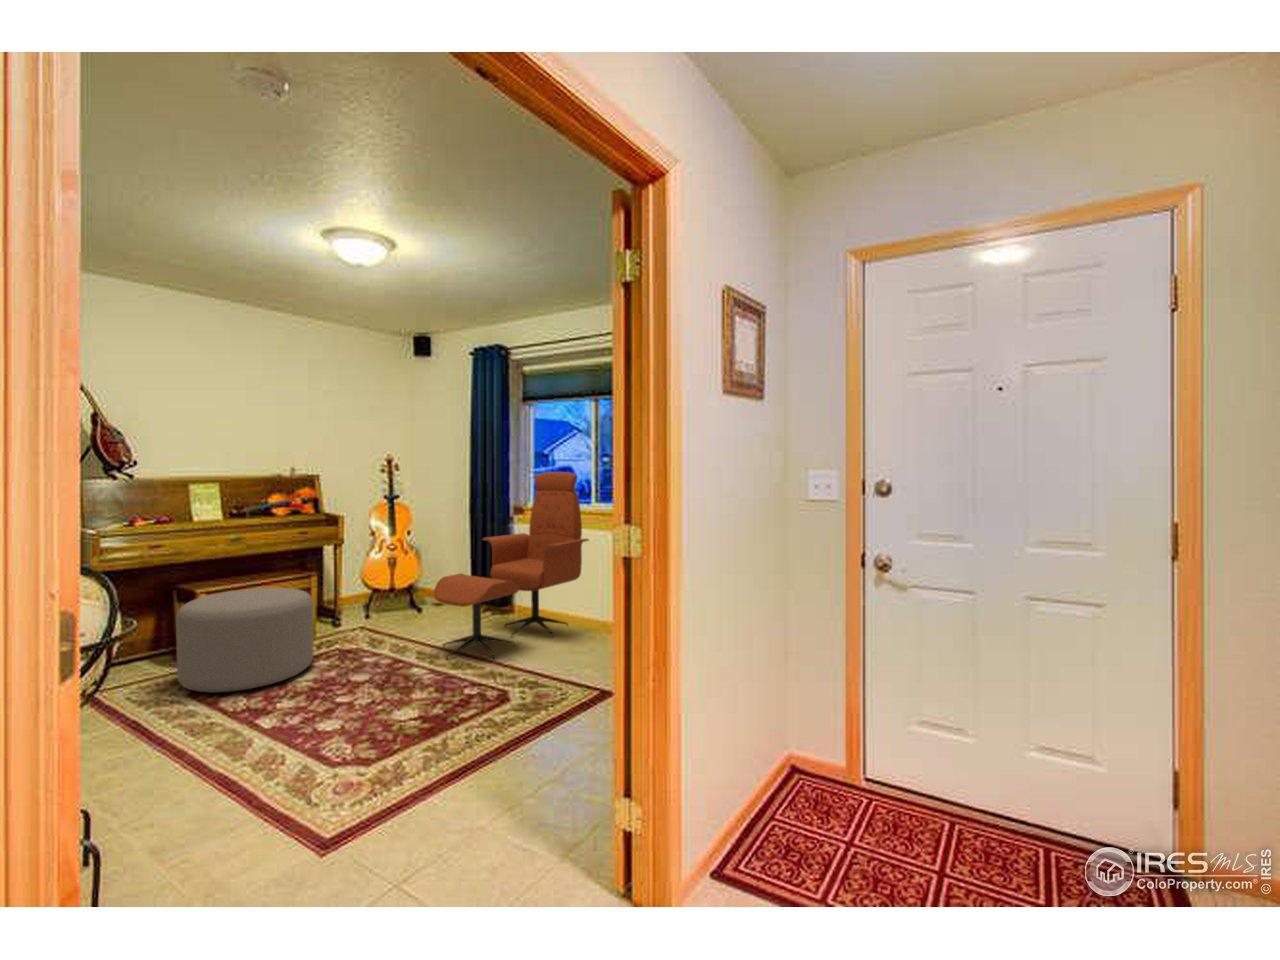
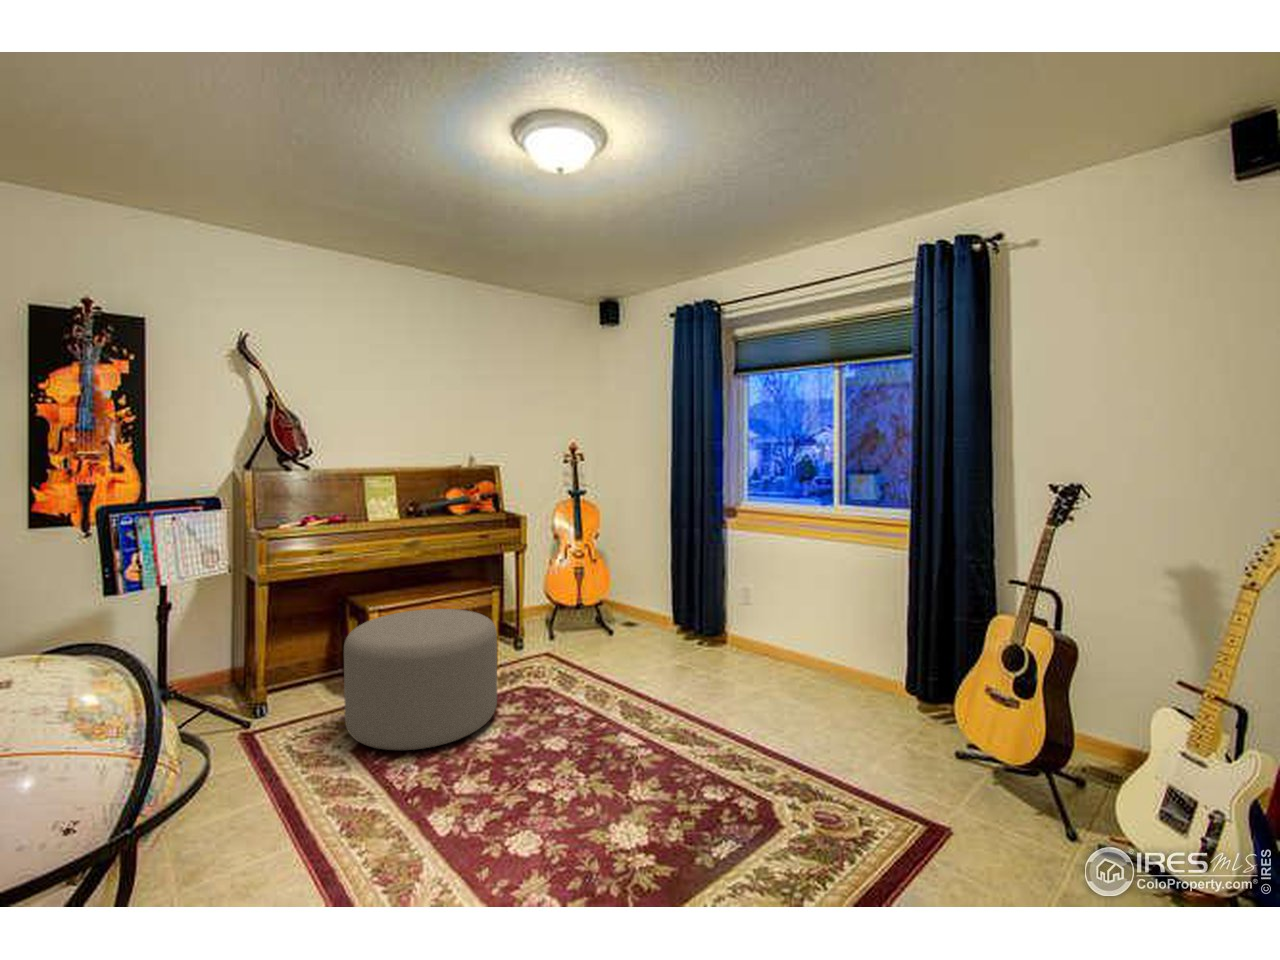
lounge chair: present [434,472,589,660] -> none [642,464,844,729]

